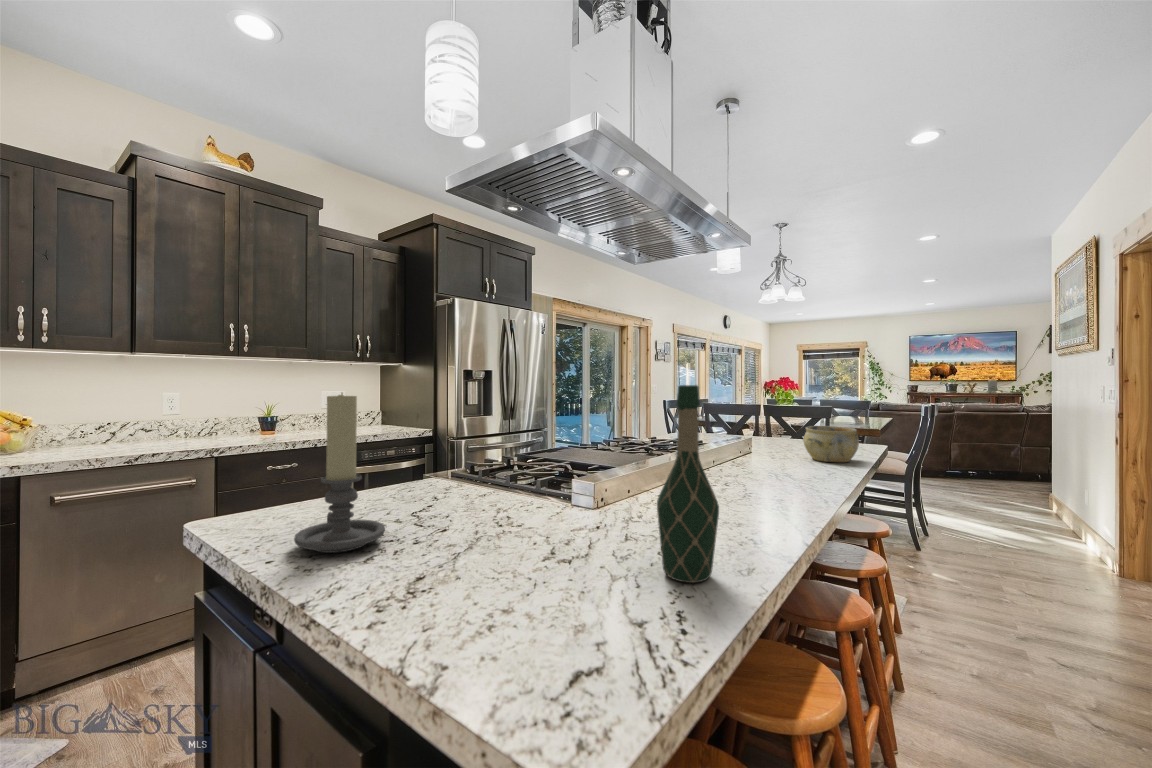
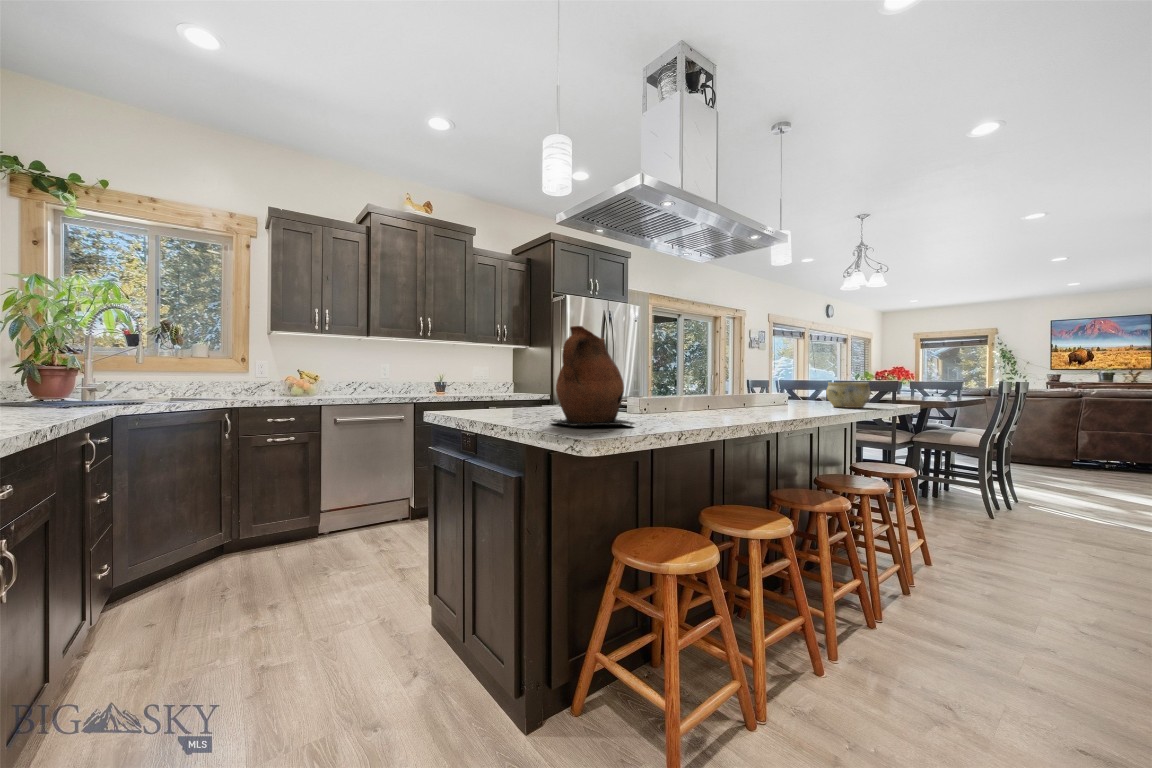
wine bottle: present [657,385,719,583] -> none [655,326,686,423]
candle holder: present [294,393,385,553] -> none [483,338,524,415]
ceramic pitcher: none [436,401,646,670] -> present [552,326,635,426]

